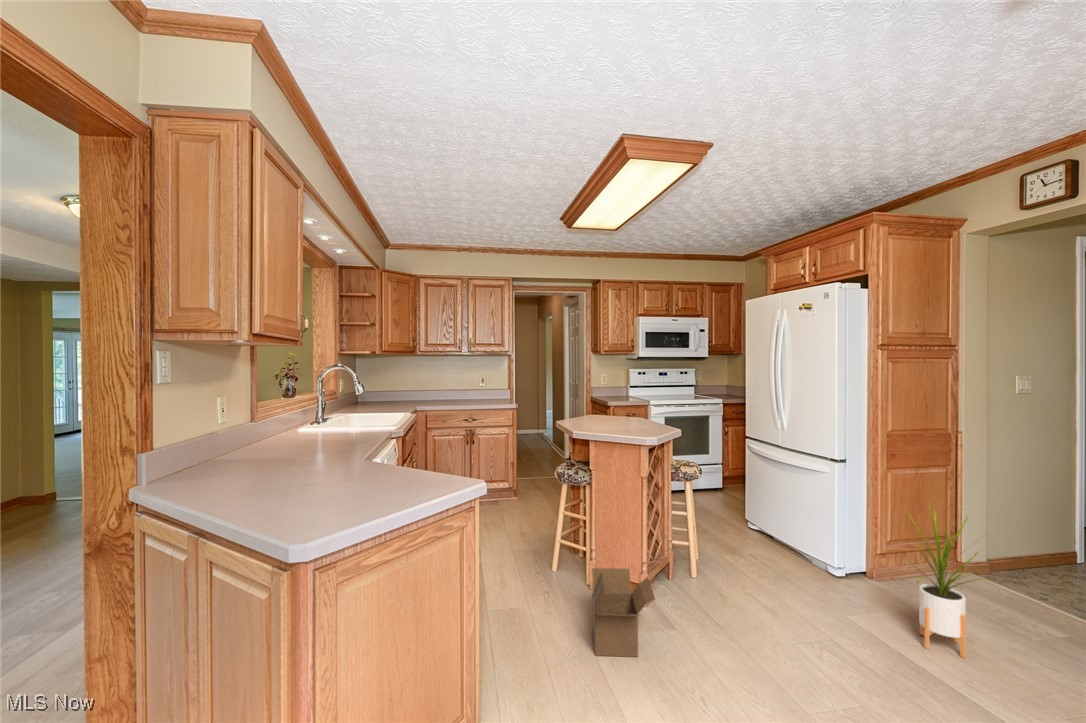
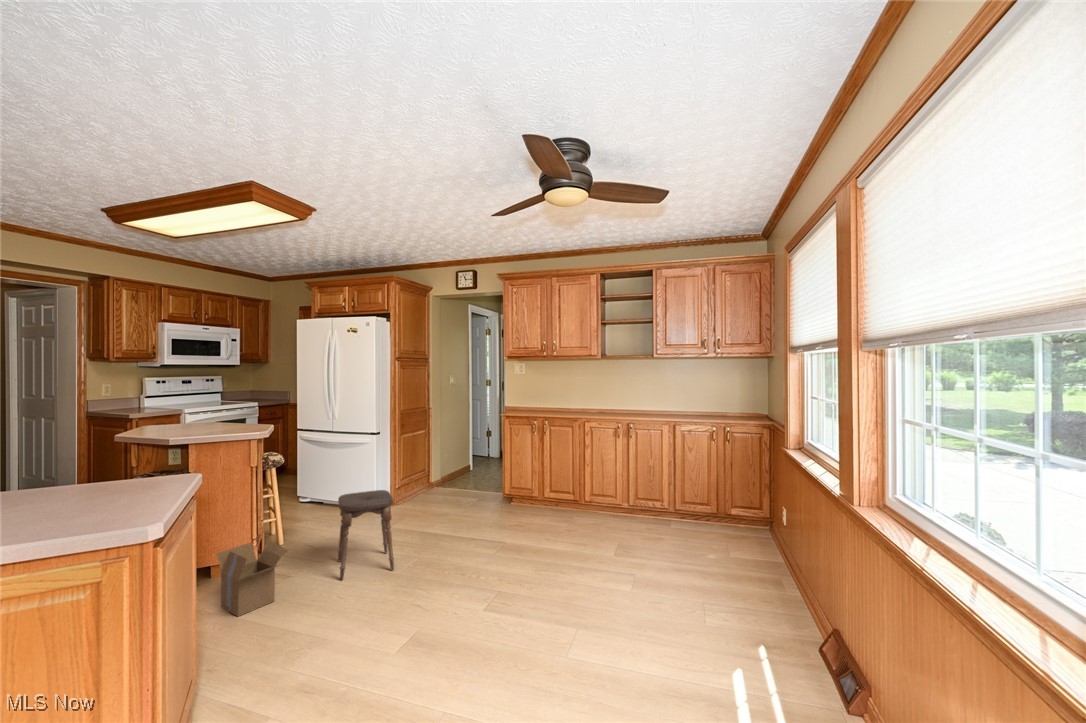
house plant: present [908,510,979,658] -> none [413,446,456,527]
stool: none [725,545,819,704] -> present [338,490,394,580]

